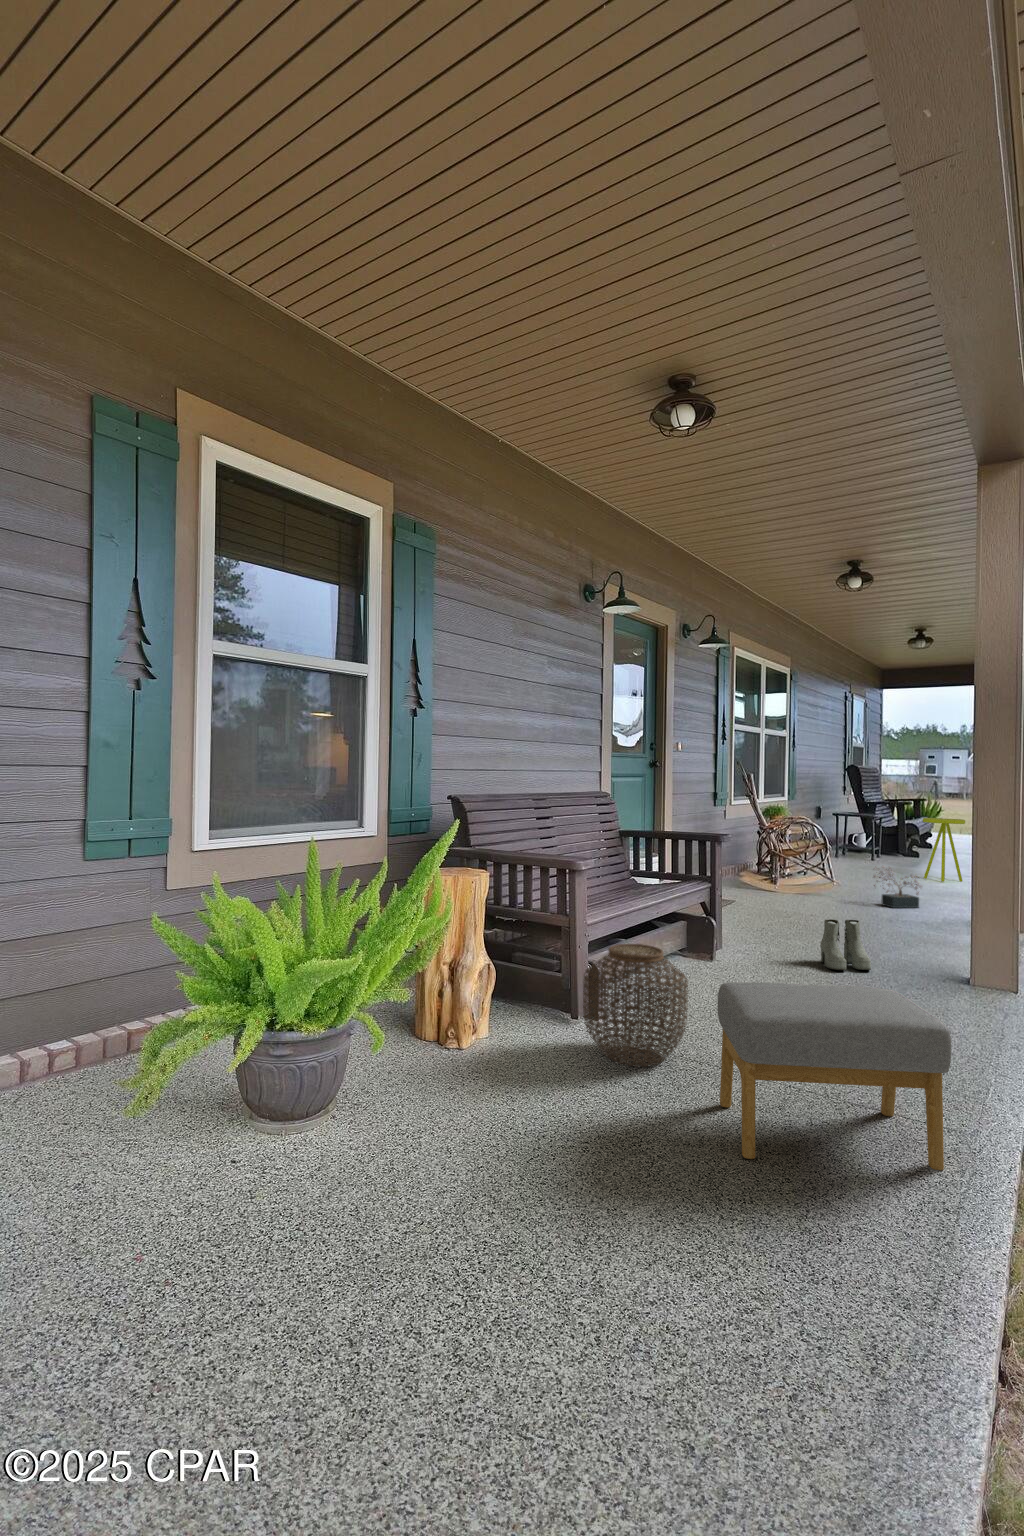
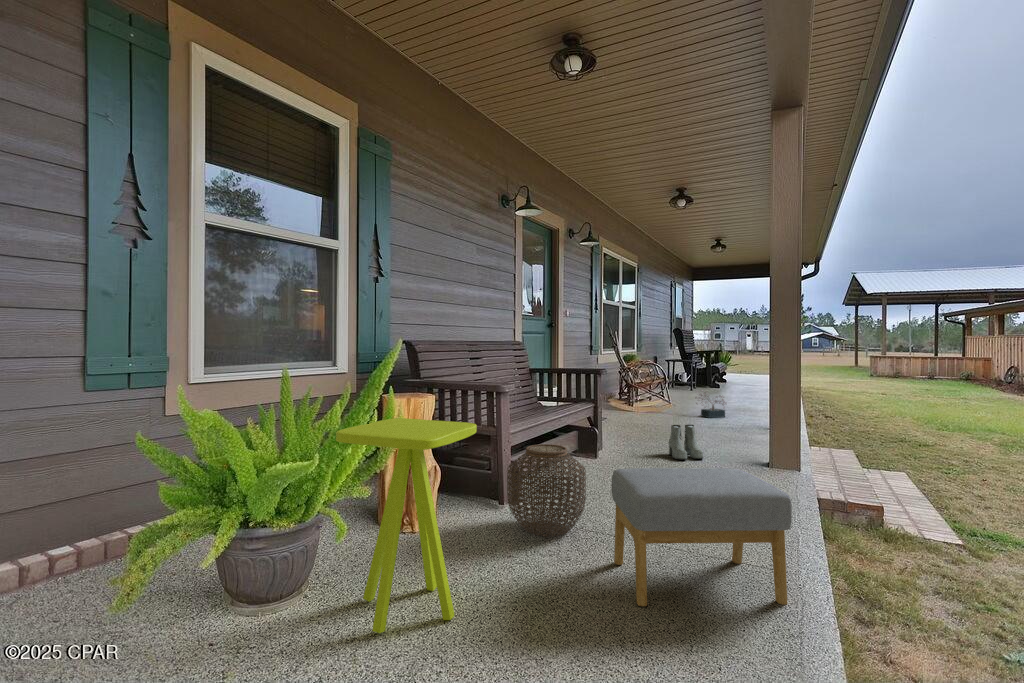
side table: present [923,818,965,882] -> present [336,418,477,633]

